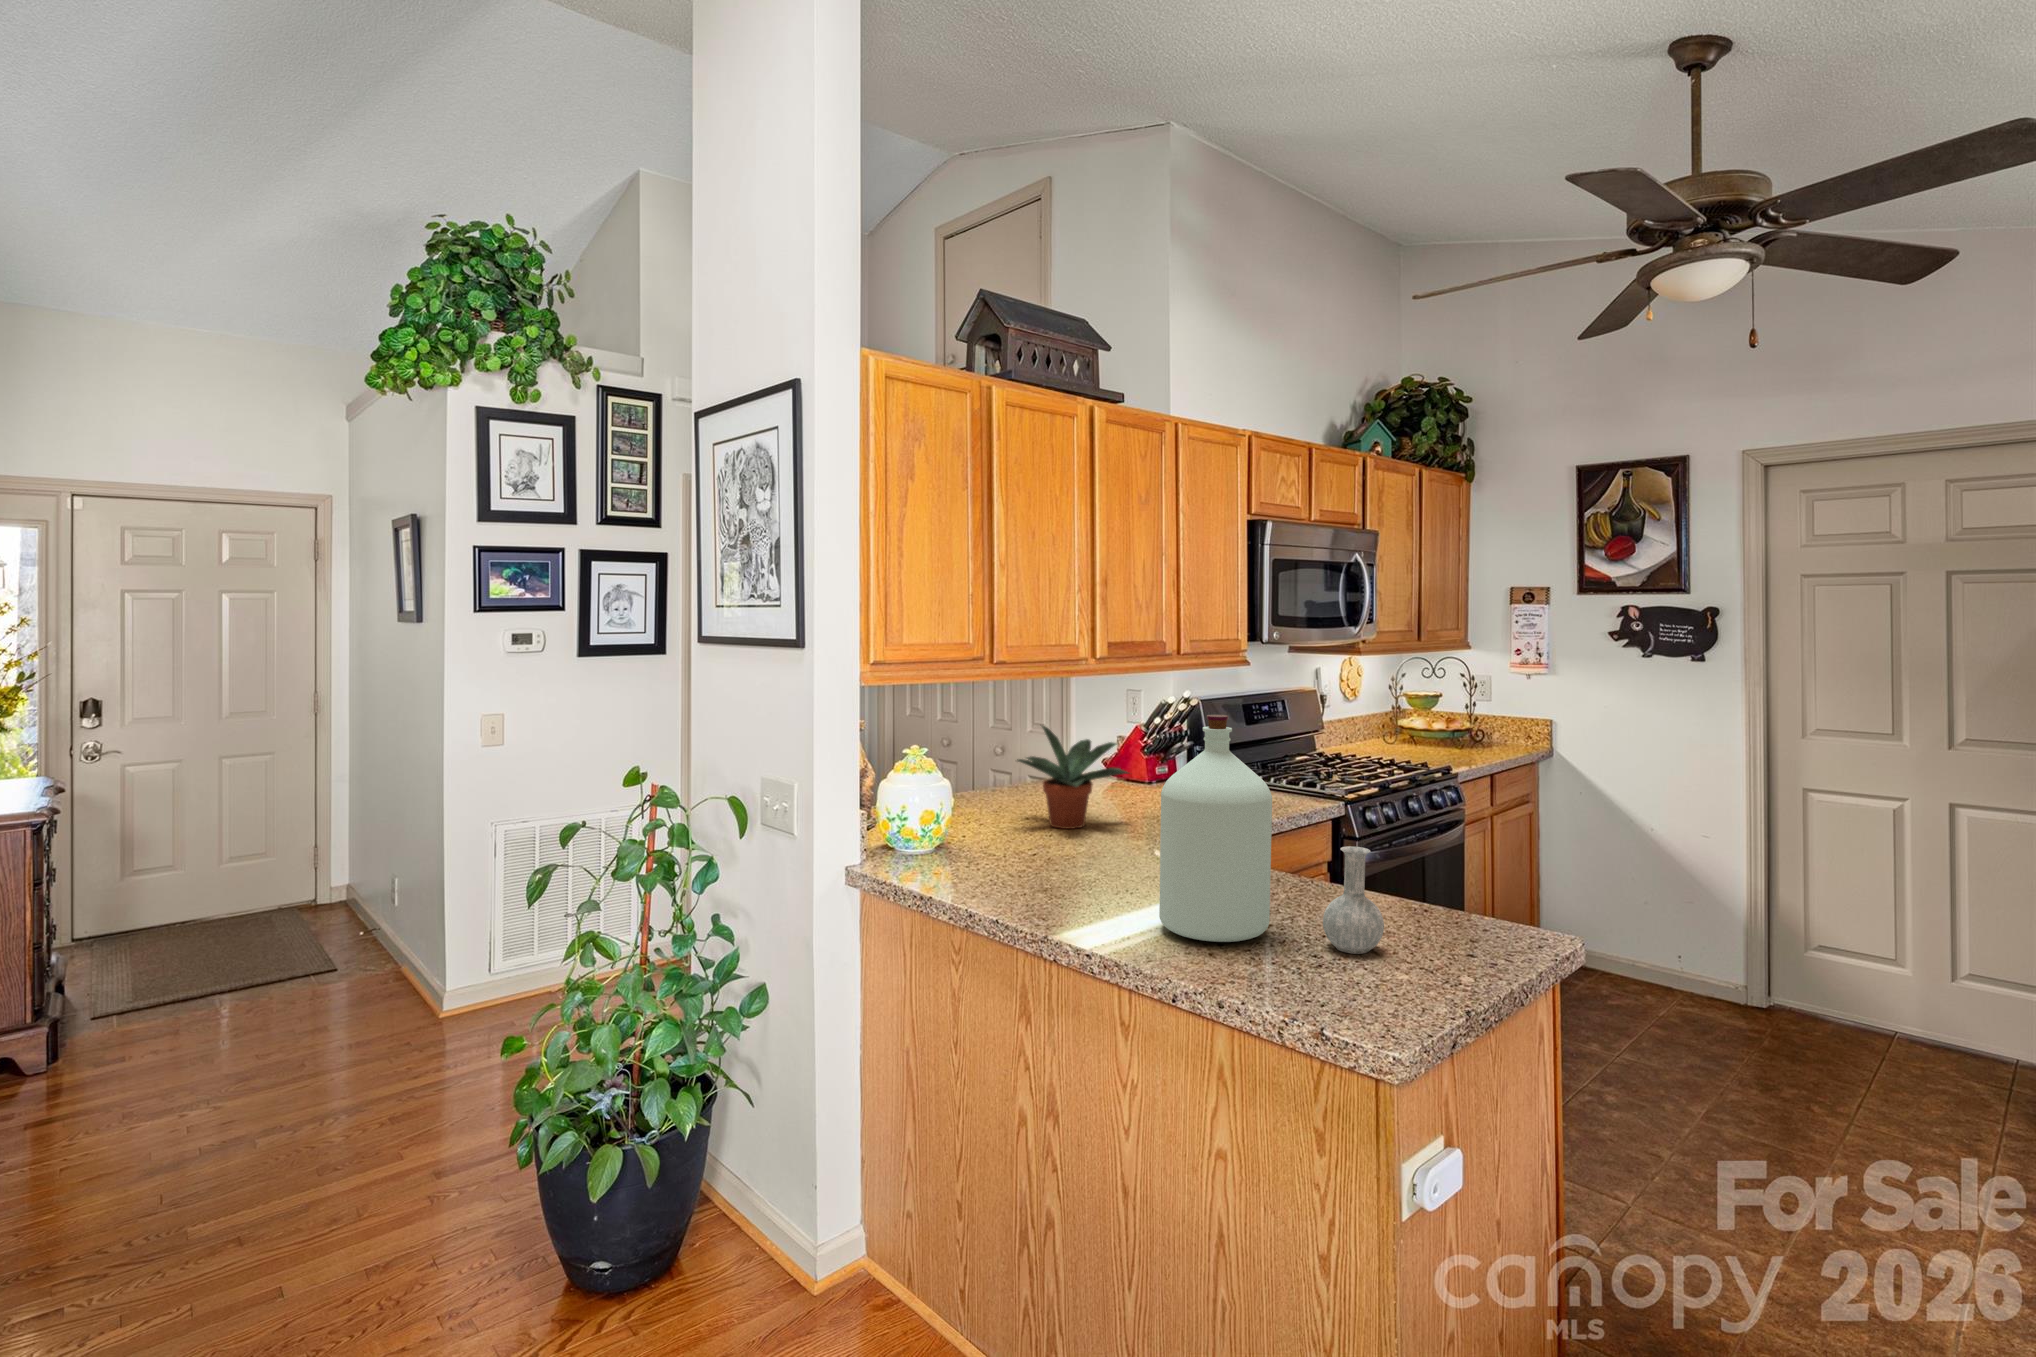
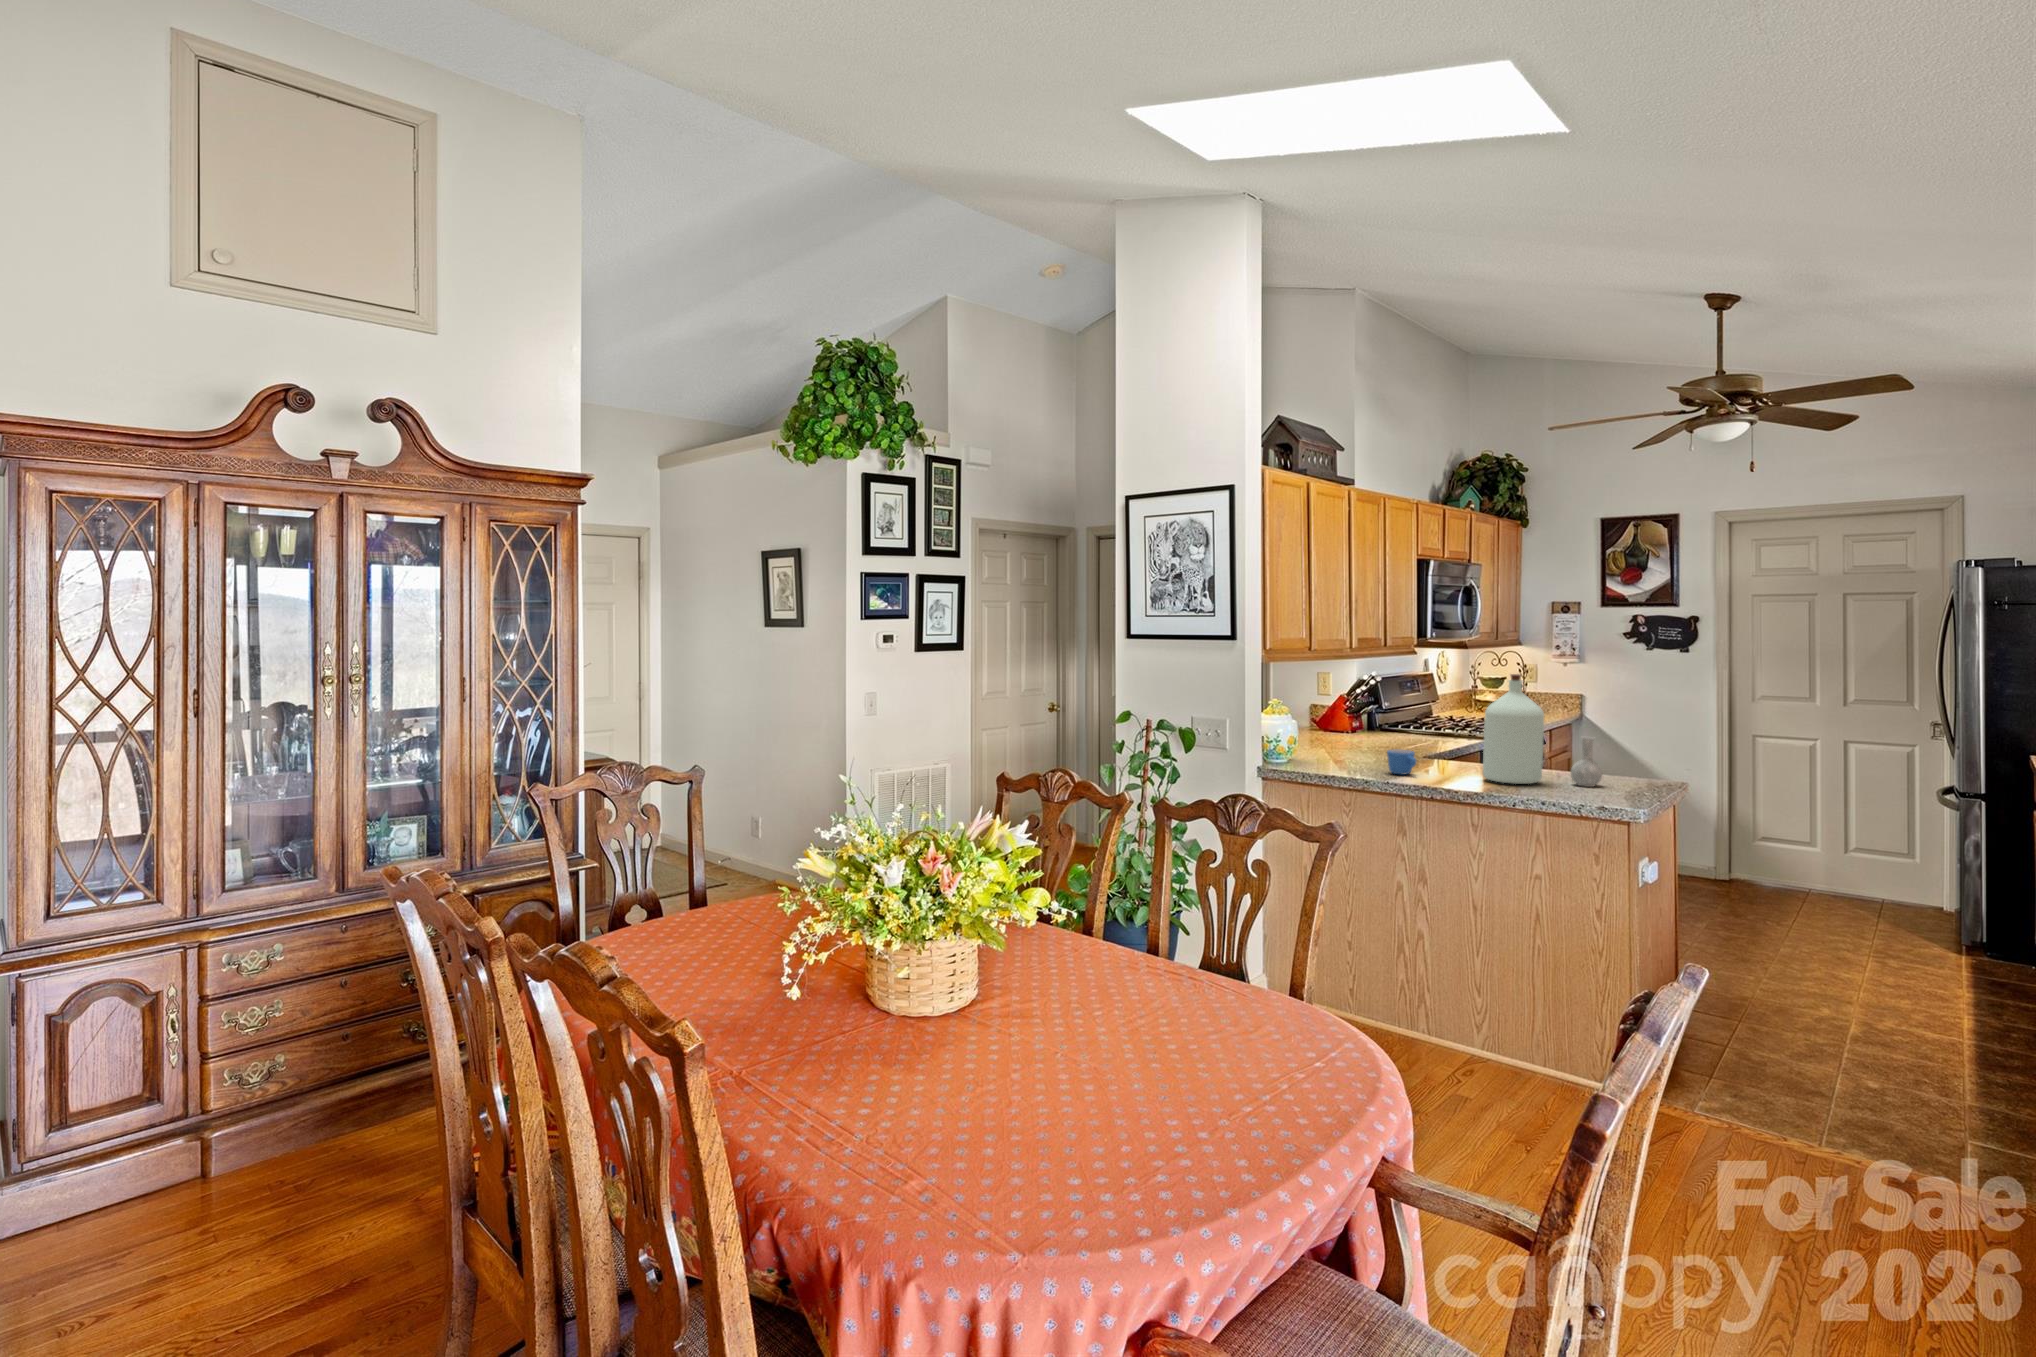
potted plant: present [1017,726,1128,829] -> none [1315,689,1391,751]
mug: none [1011,850,1060,901] -> present [1387,750,1416,775]

